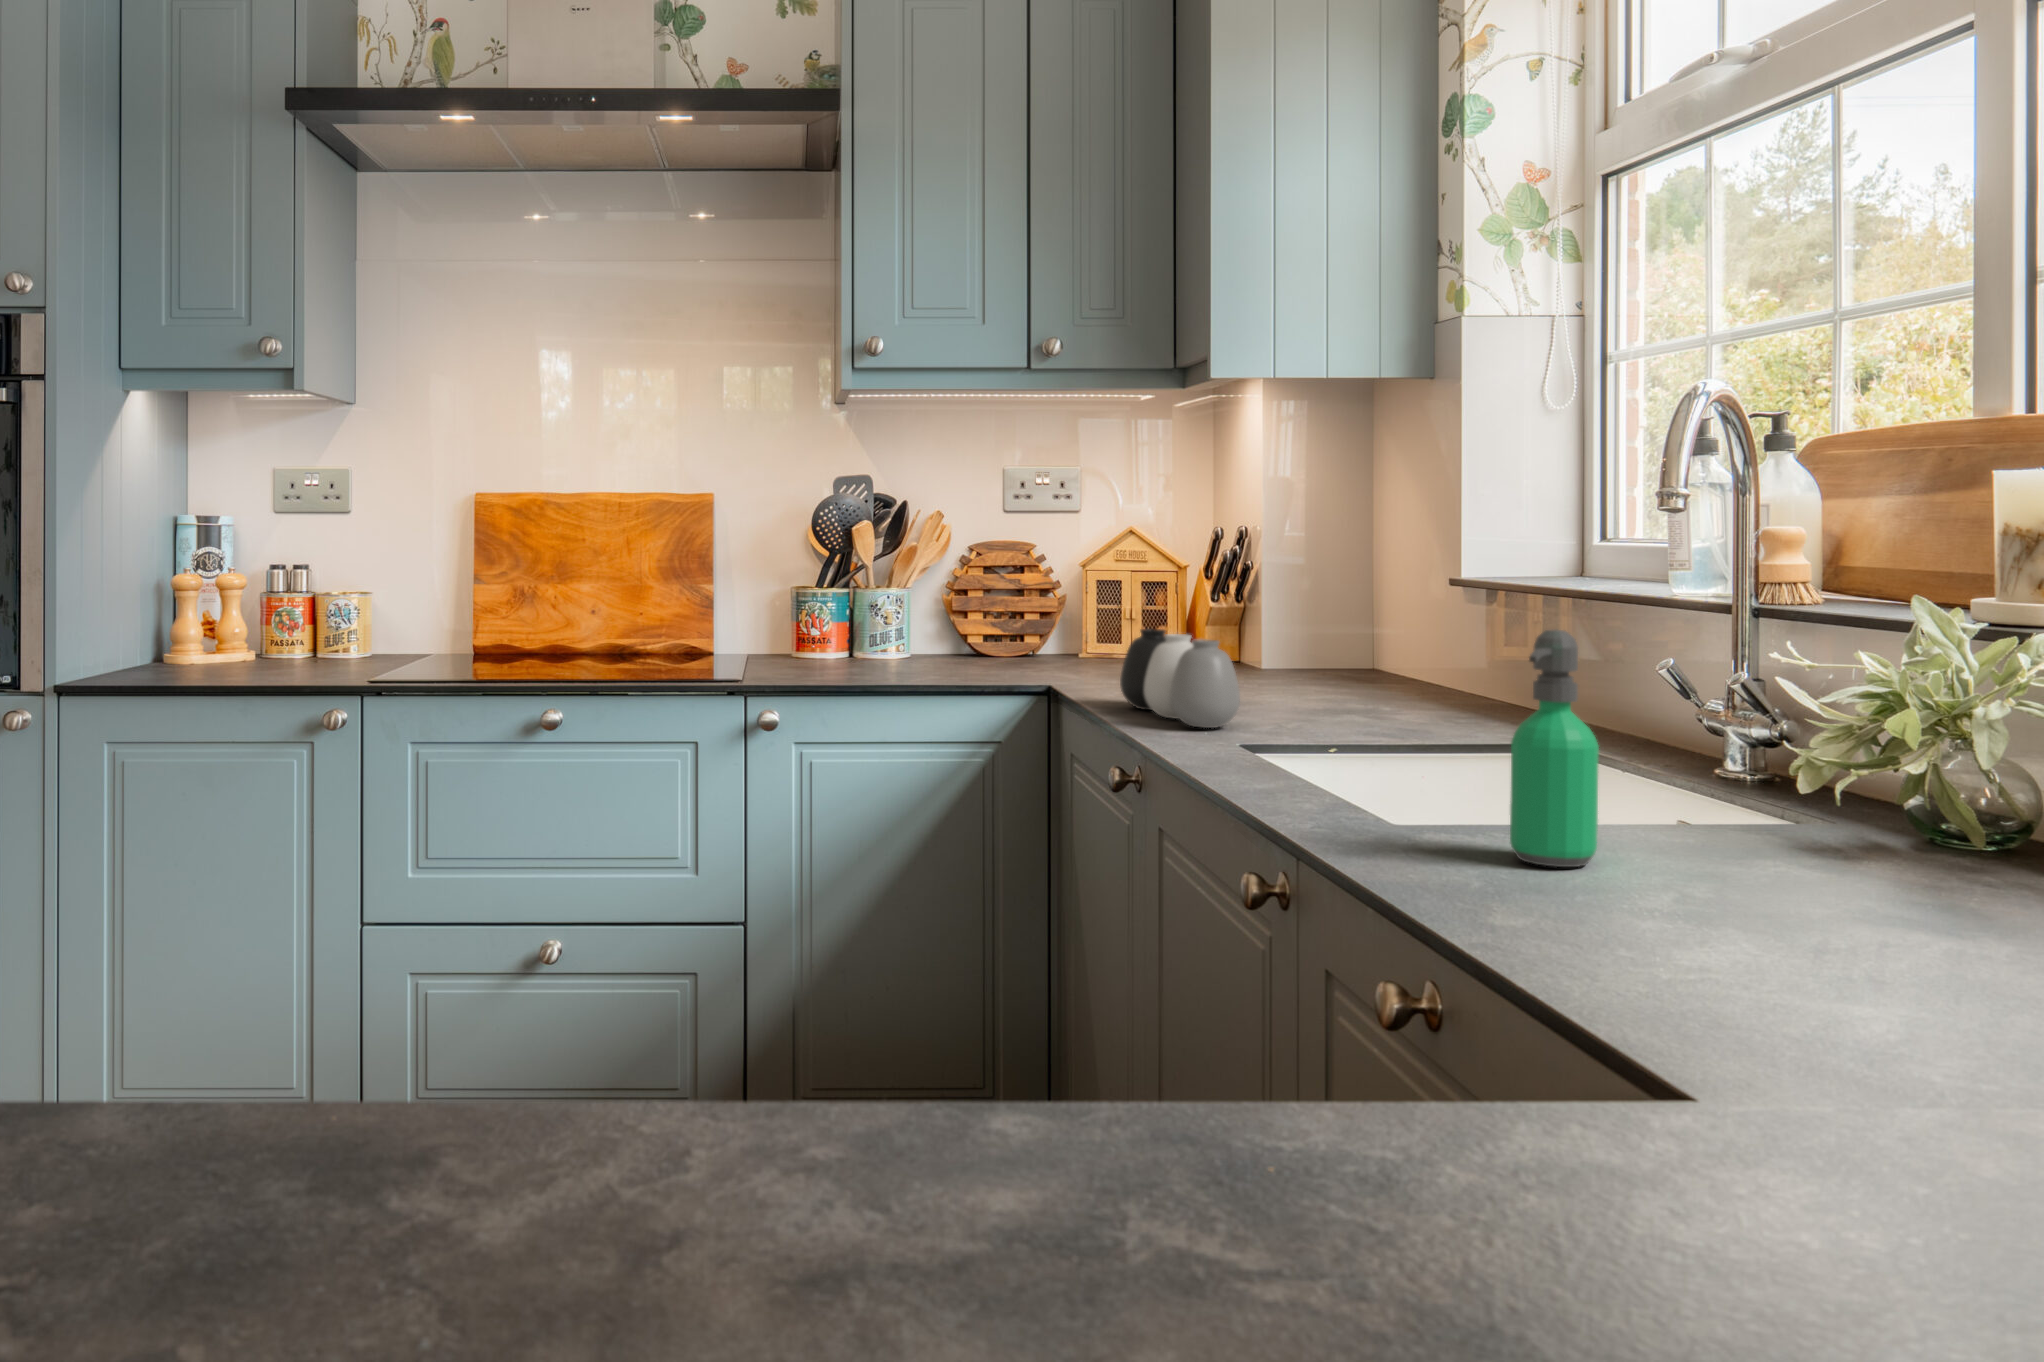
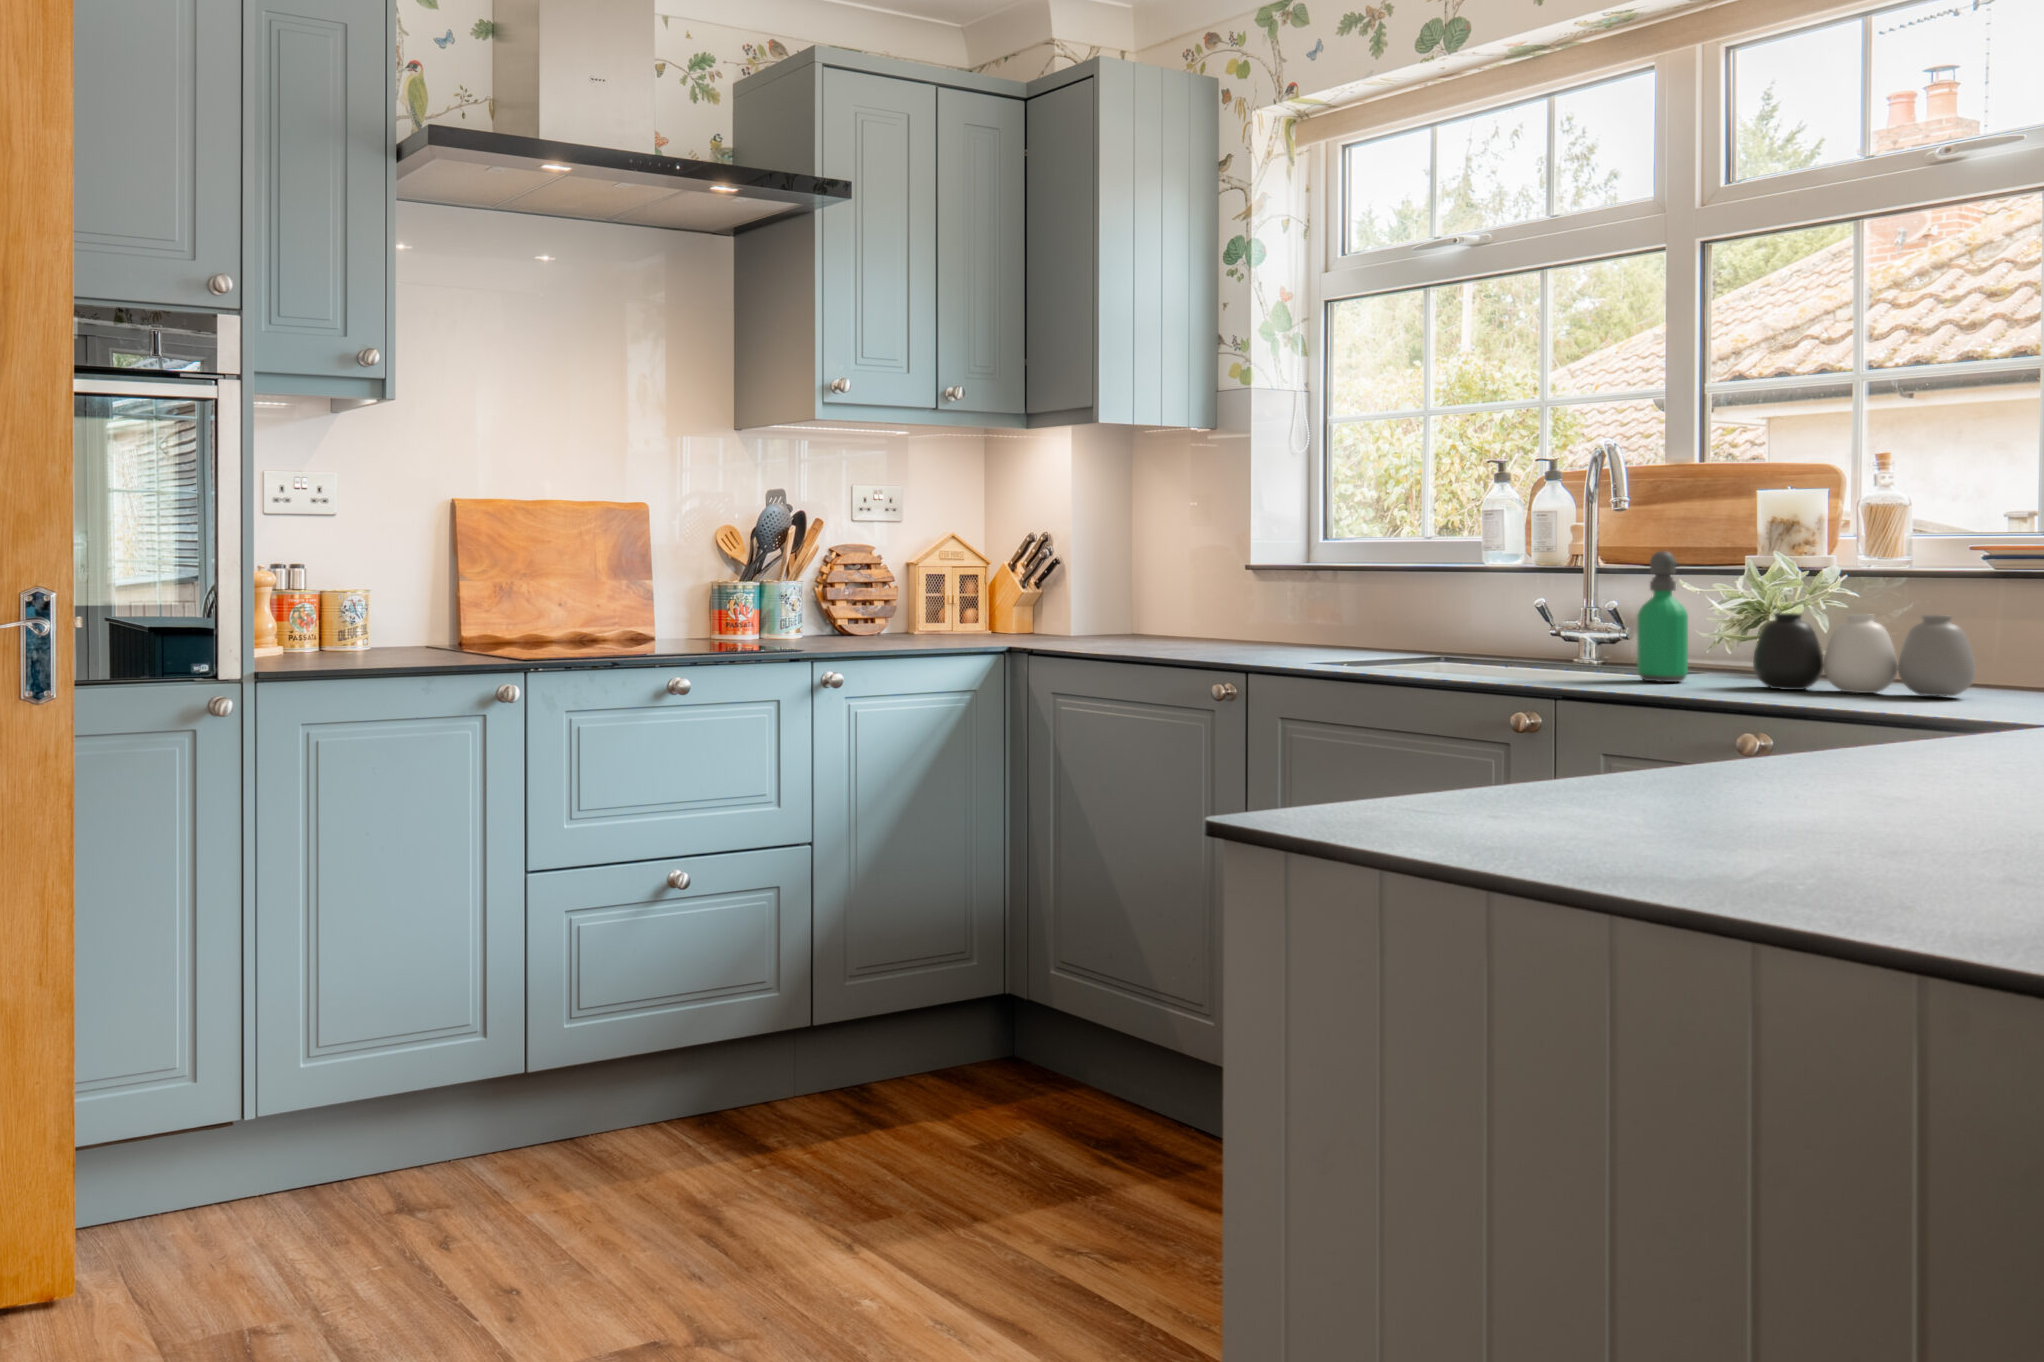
vase: present [1120,629,1240,728] -> present [1753,613,1976,696]

